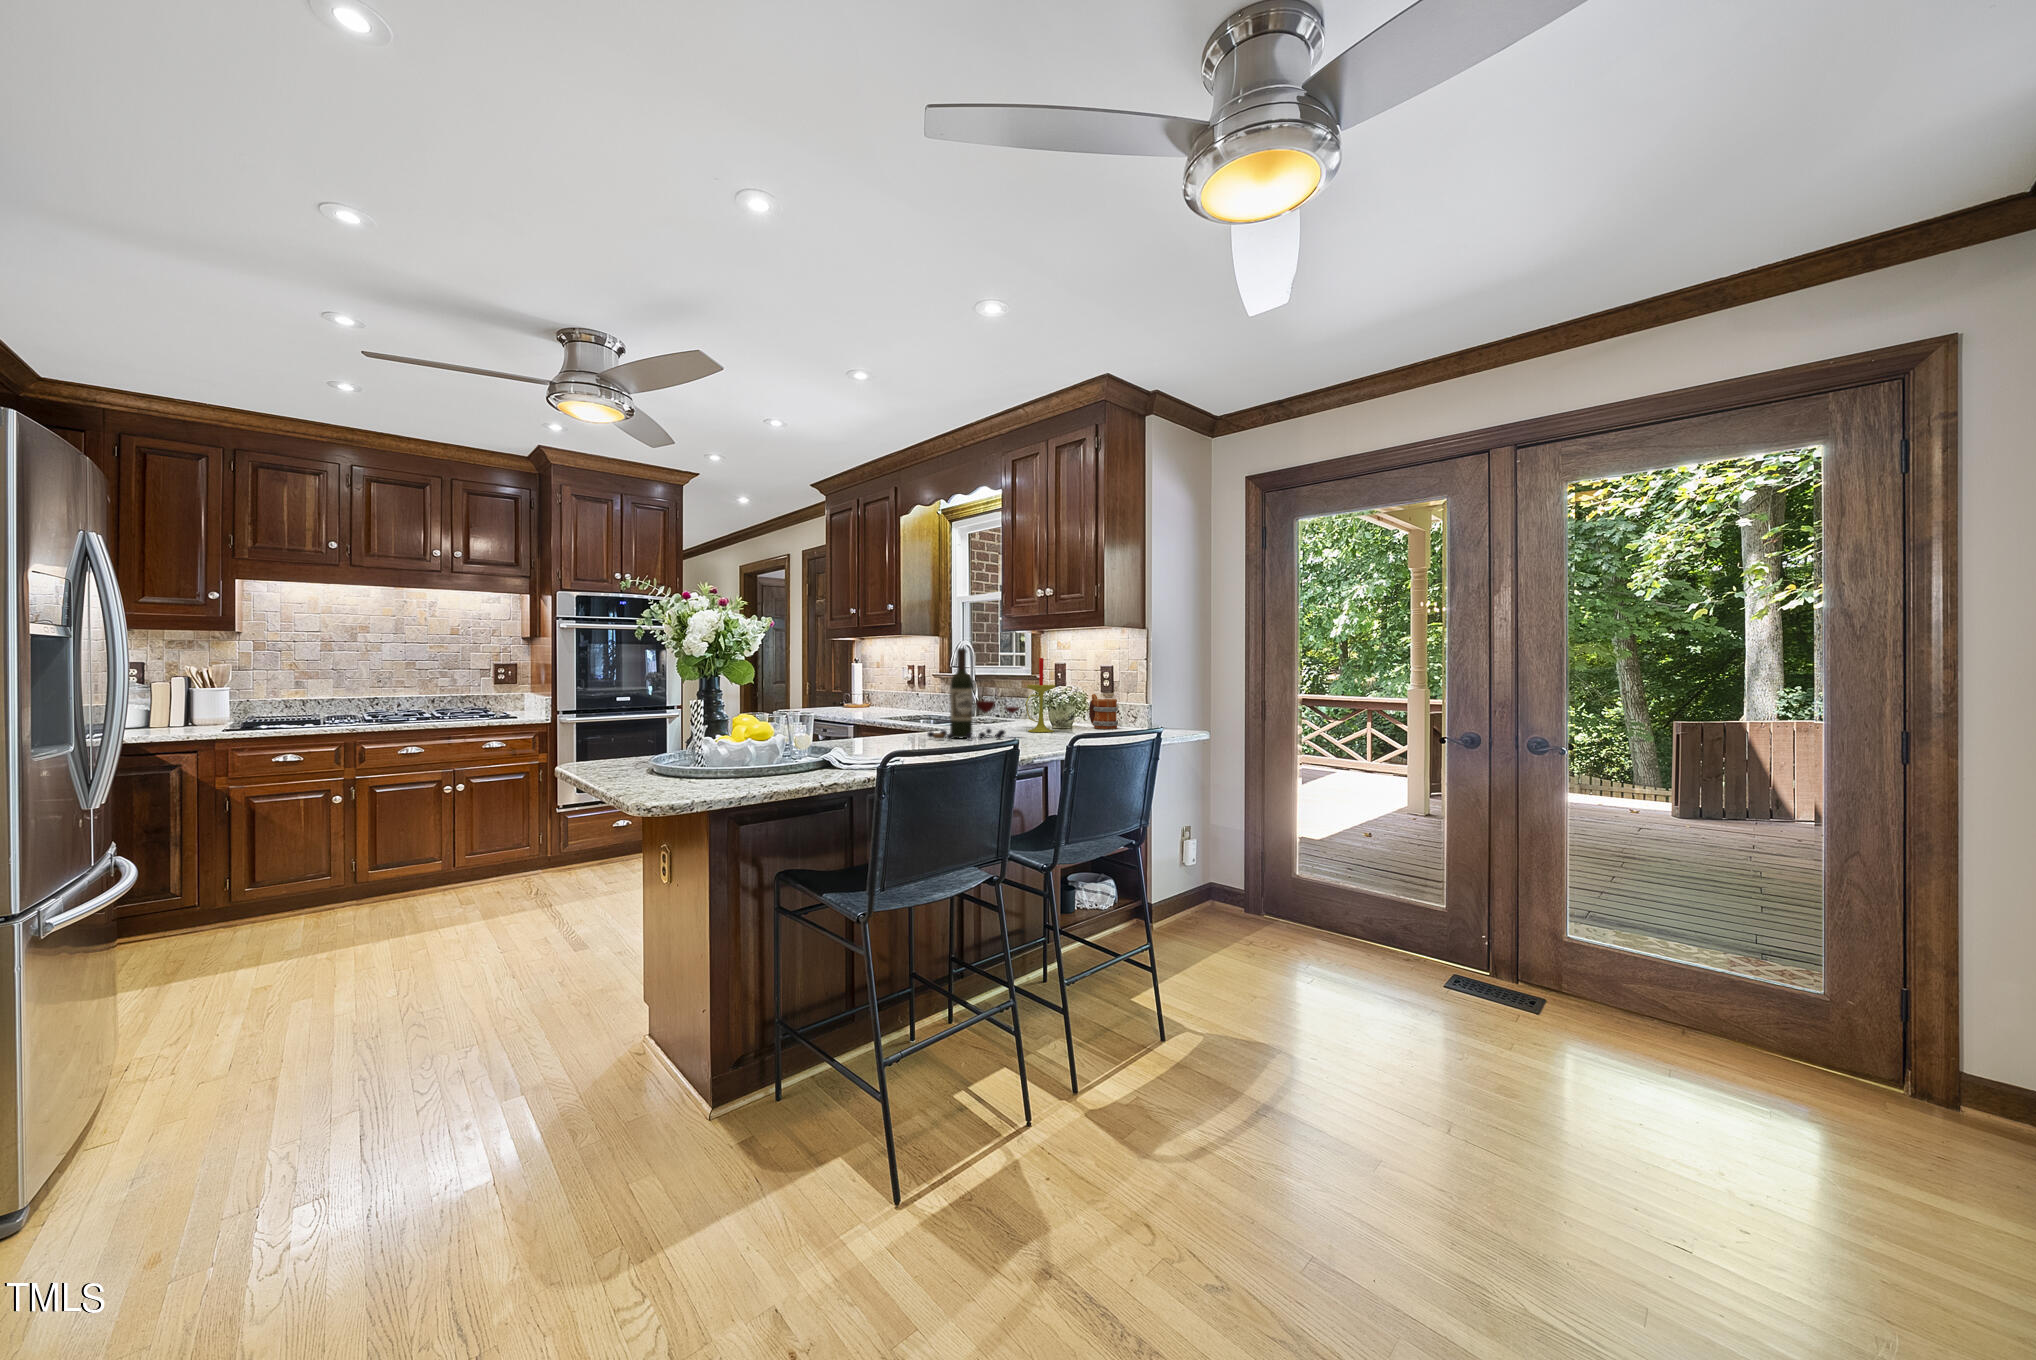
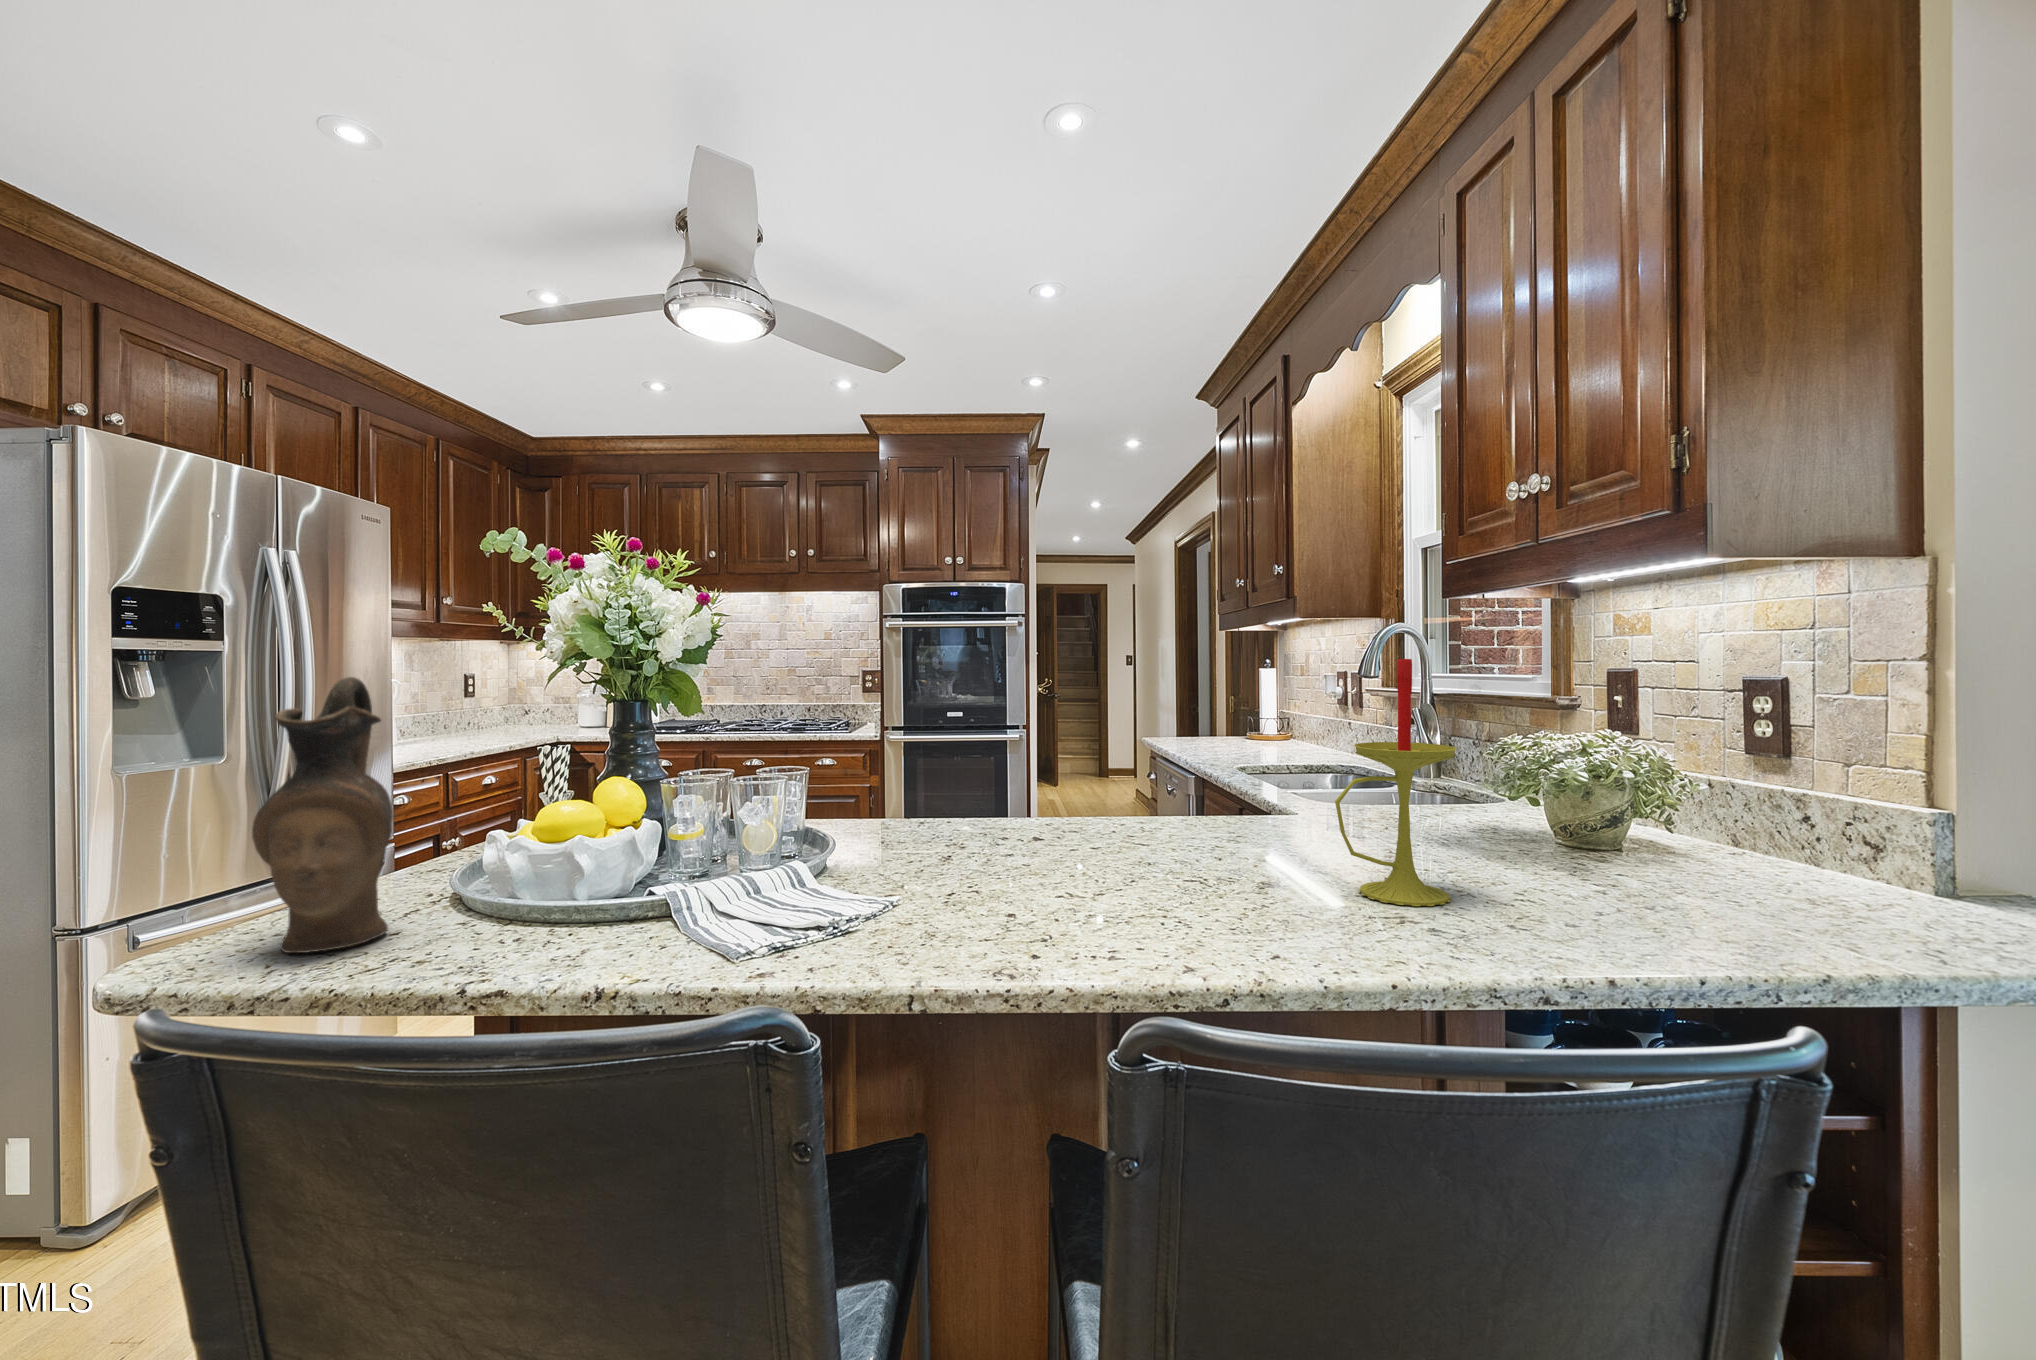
wine bottle: present [927,648,1019,740] -> none [974,636,1250,938]
ceramic pitcher: none [744,658,792,759] -> present [252,677,393,953]
mug: present [1089,694,1118,729] -> none [1632,778,1753,919]

